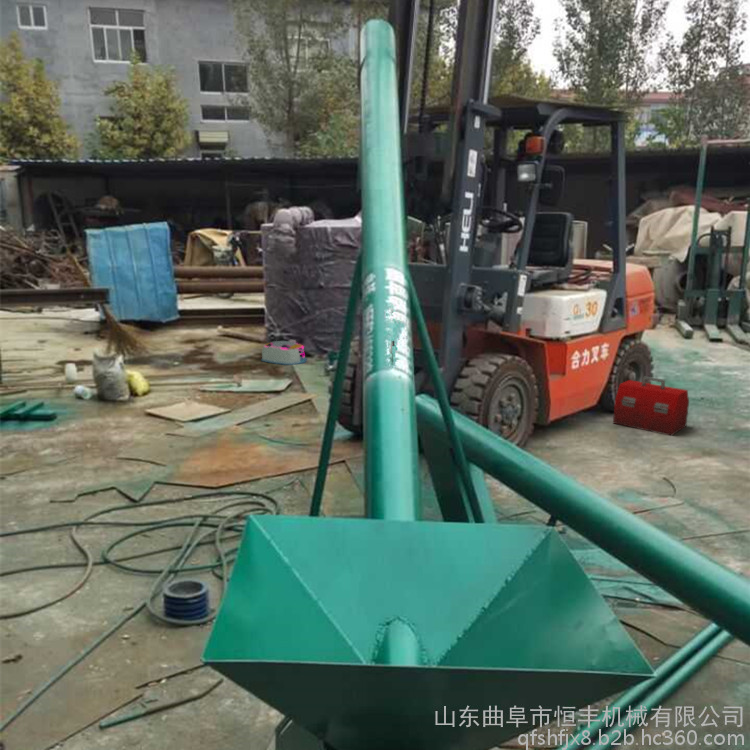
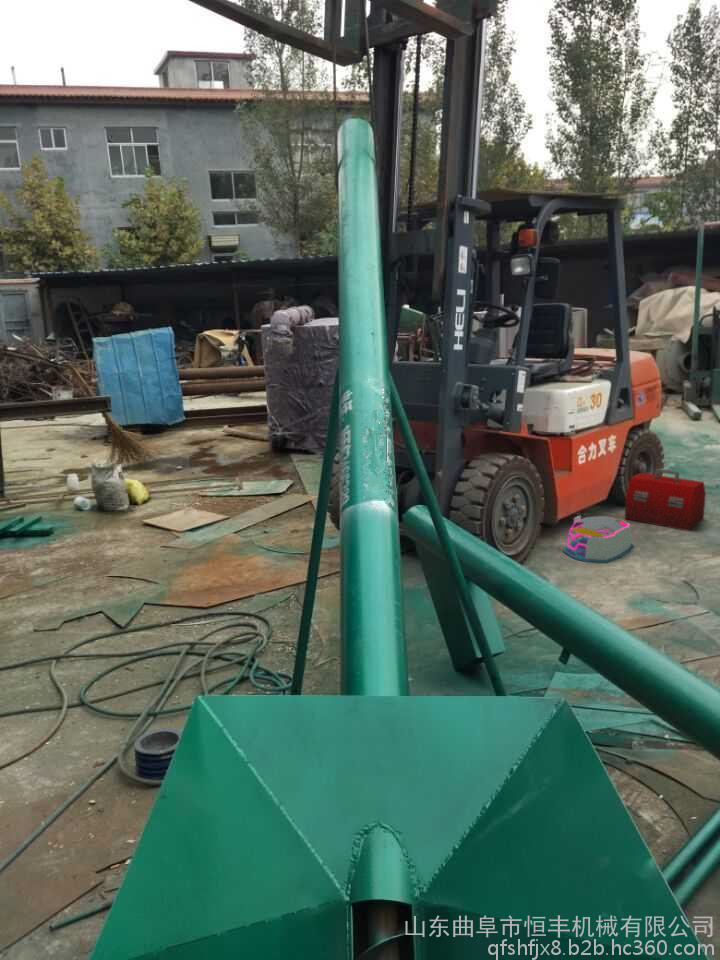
storage bin: present [262,340,307,365] -> present [563,516,633,563]

